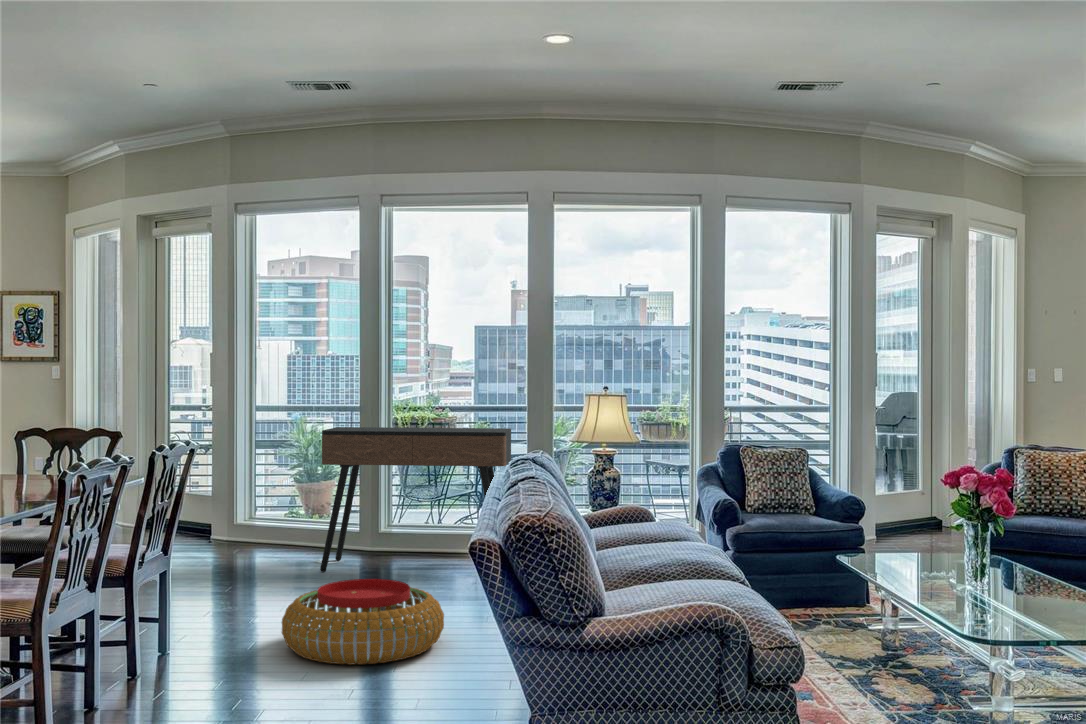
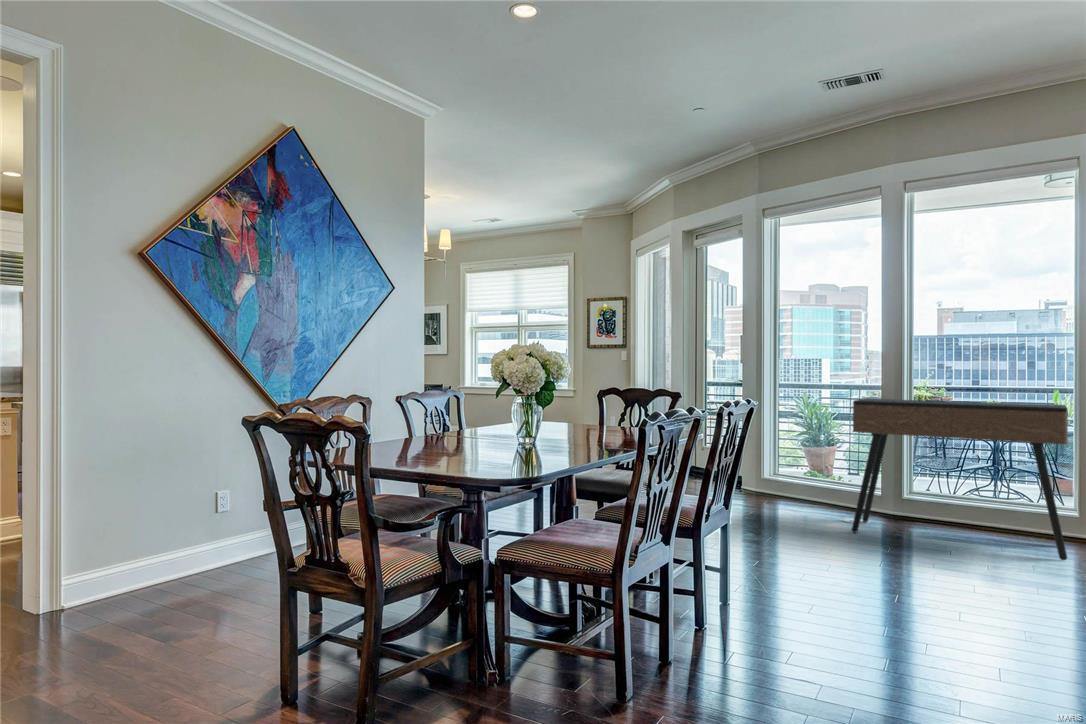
pouf: present [282,579,444,665] -> none [843,554,1044,661]

